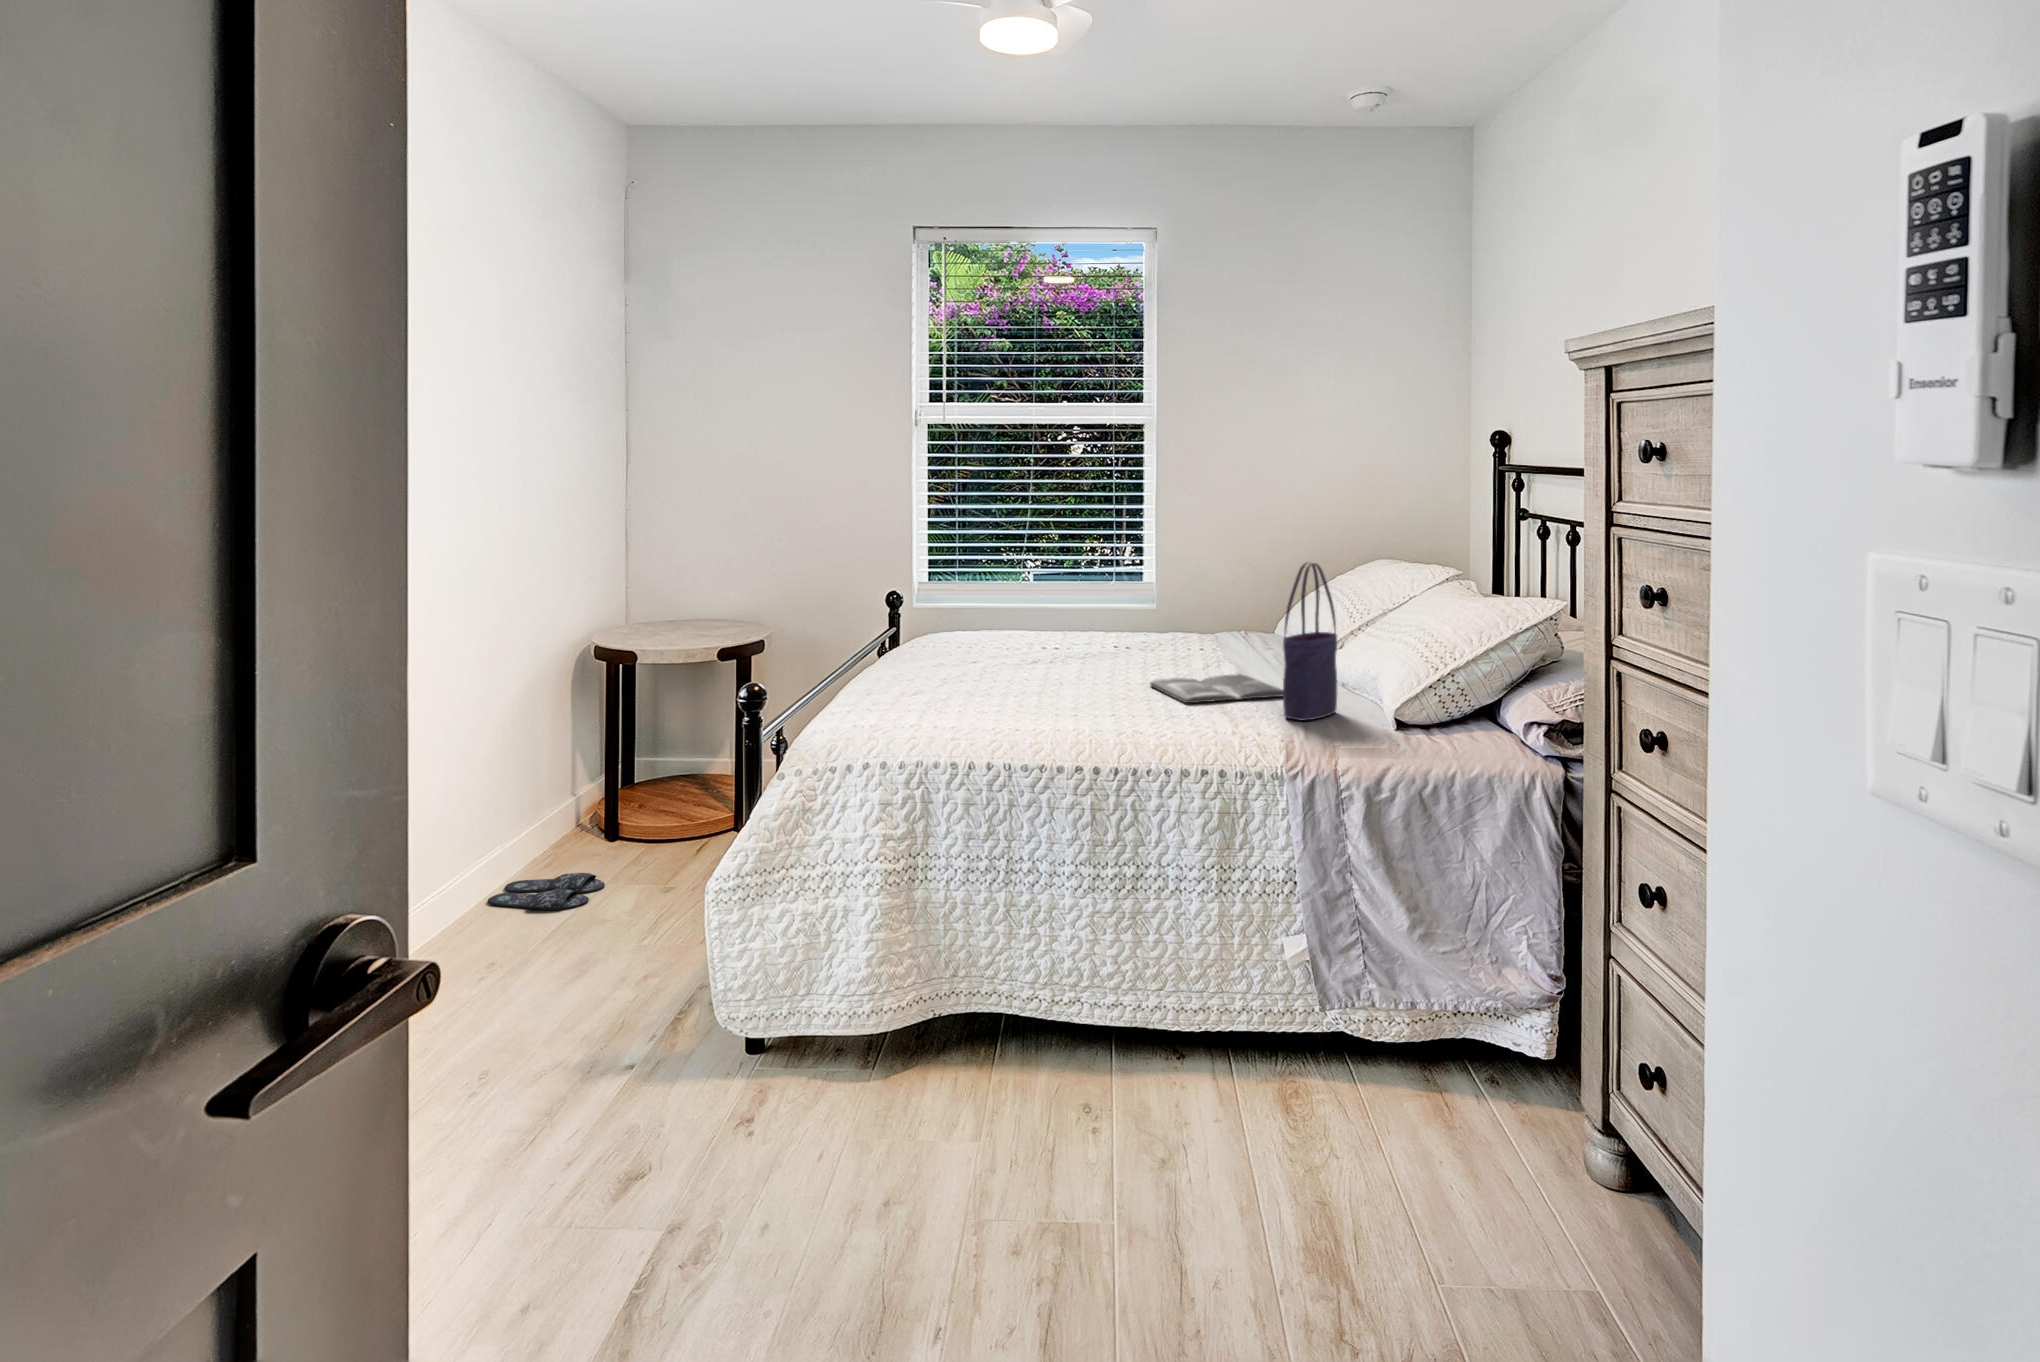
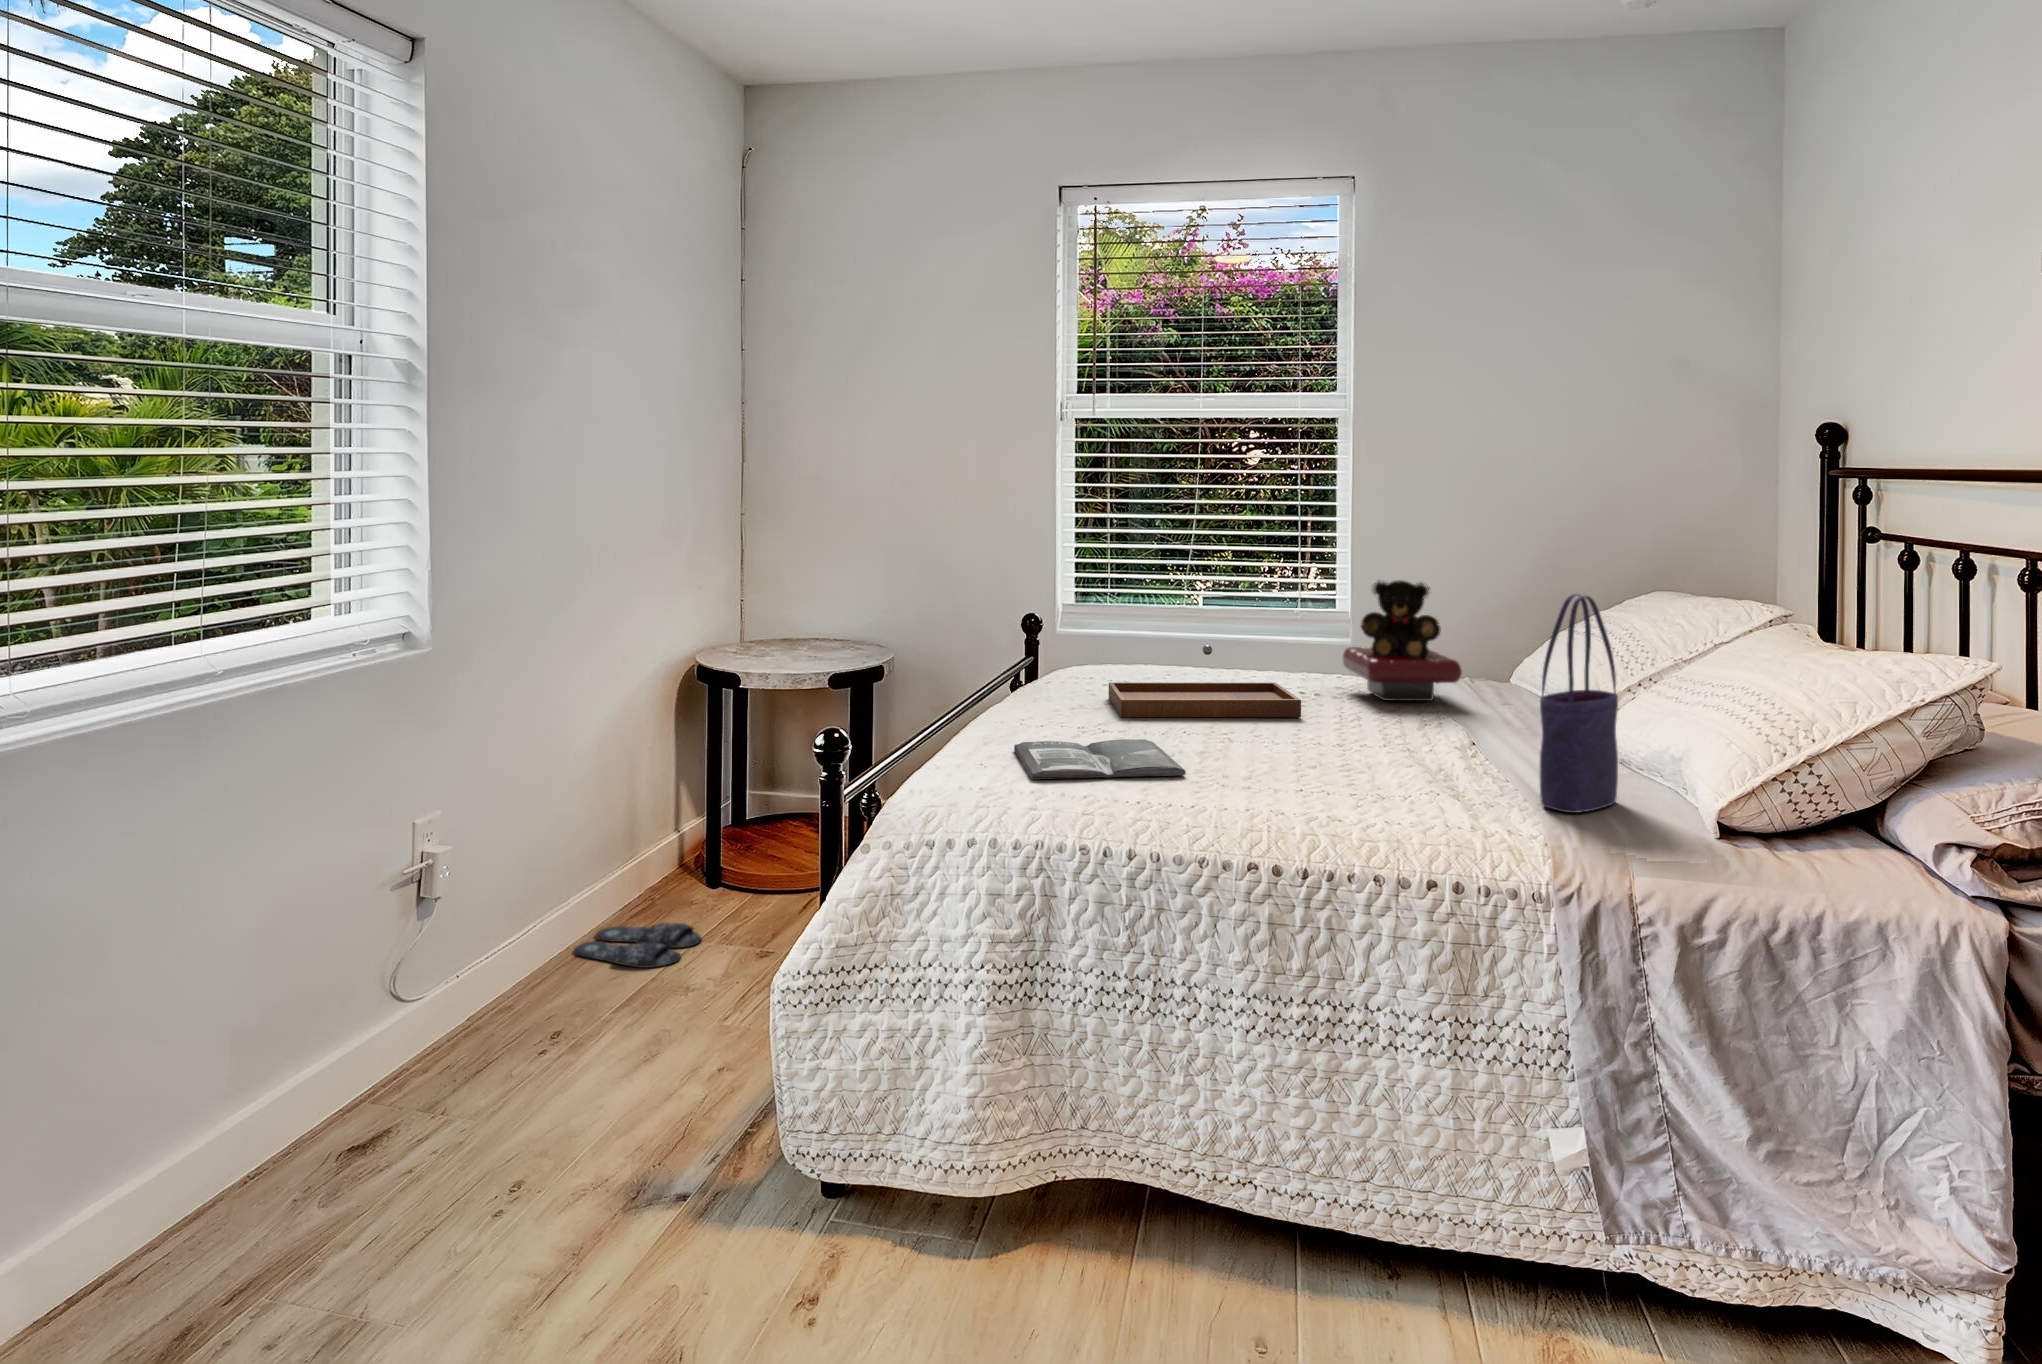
teddy bear: none [1148,554,1238,651] -> present [1342,580,1462,701]
tray: none [960,611,1115,671] -> present [1109,645,1301,717]
magazine: present [1150,674,1283,703] -> present [1014,739,1186,779]

